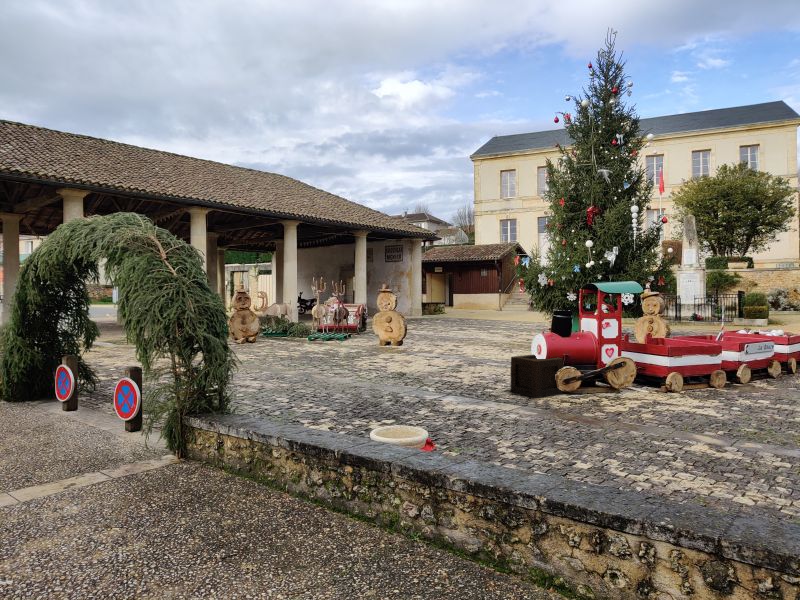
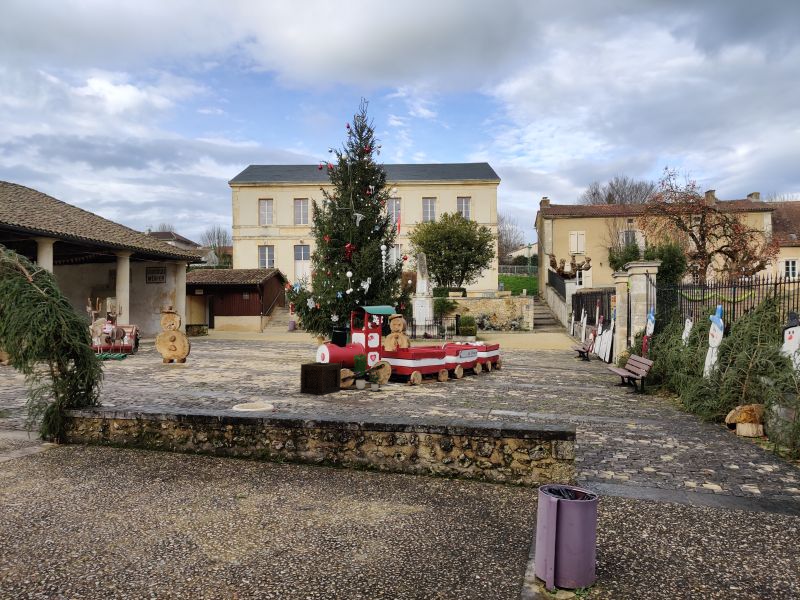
potted plant: none [580,342,623,397] -> present [354,354,381,391]

